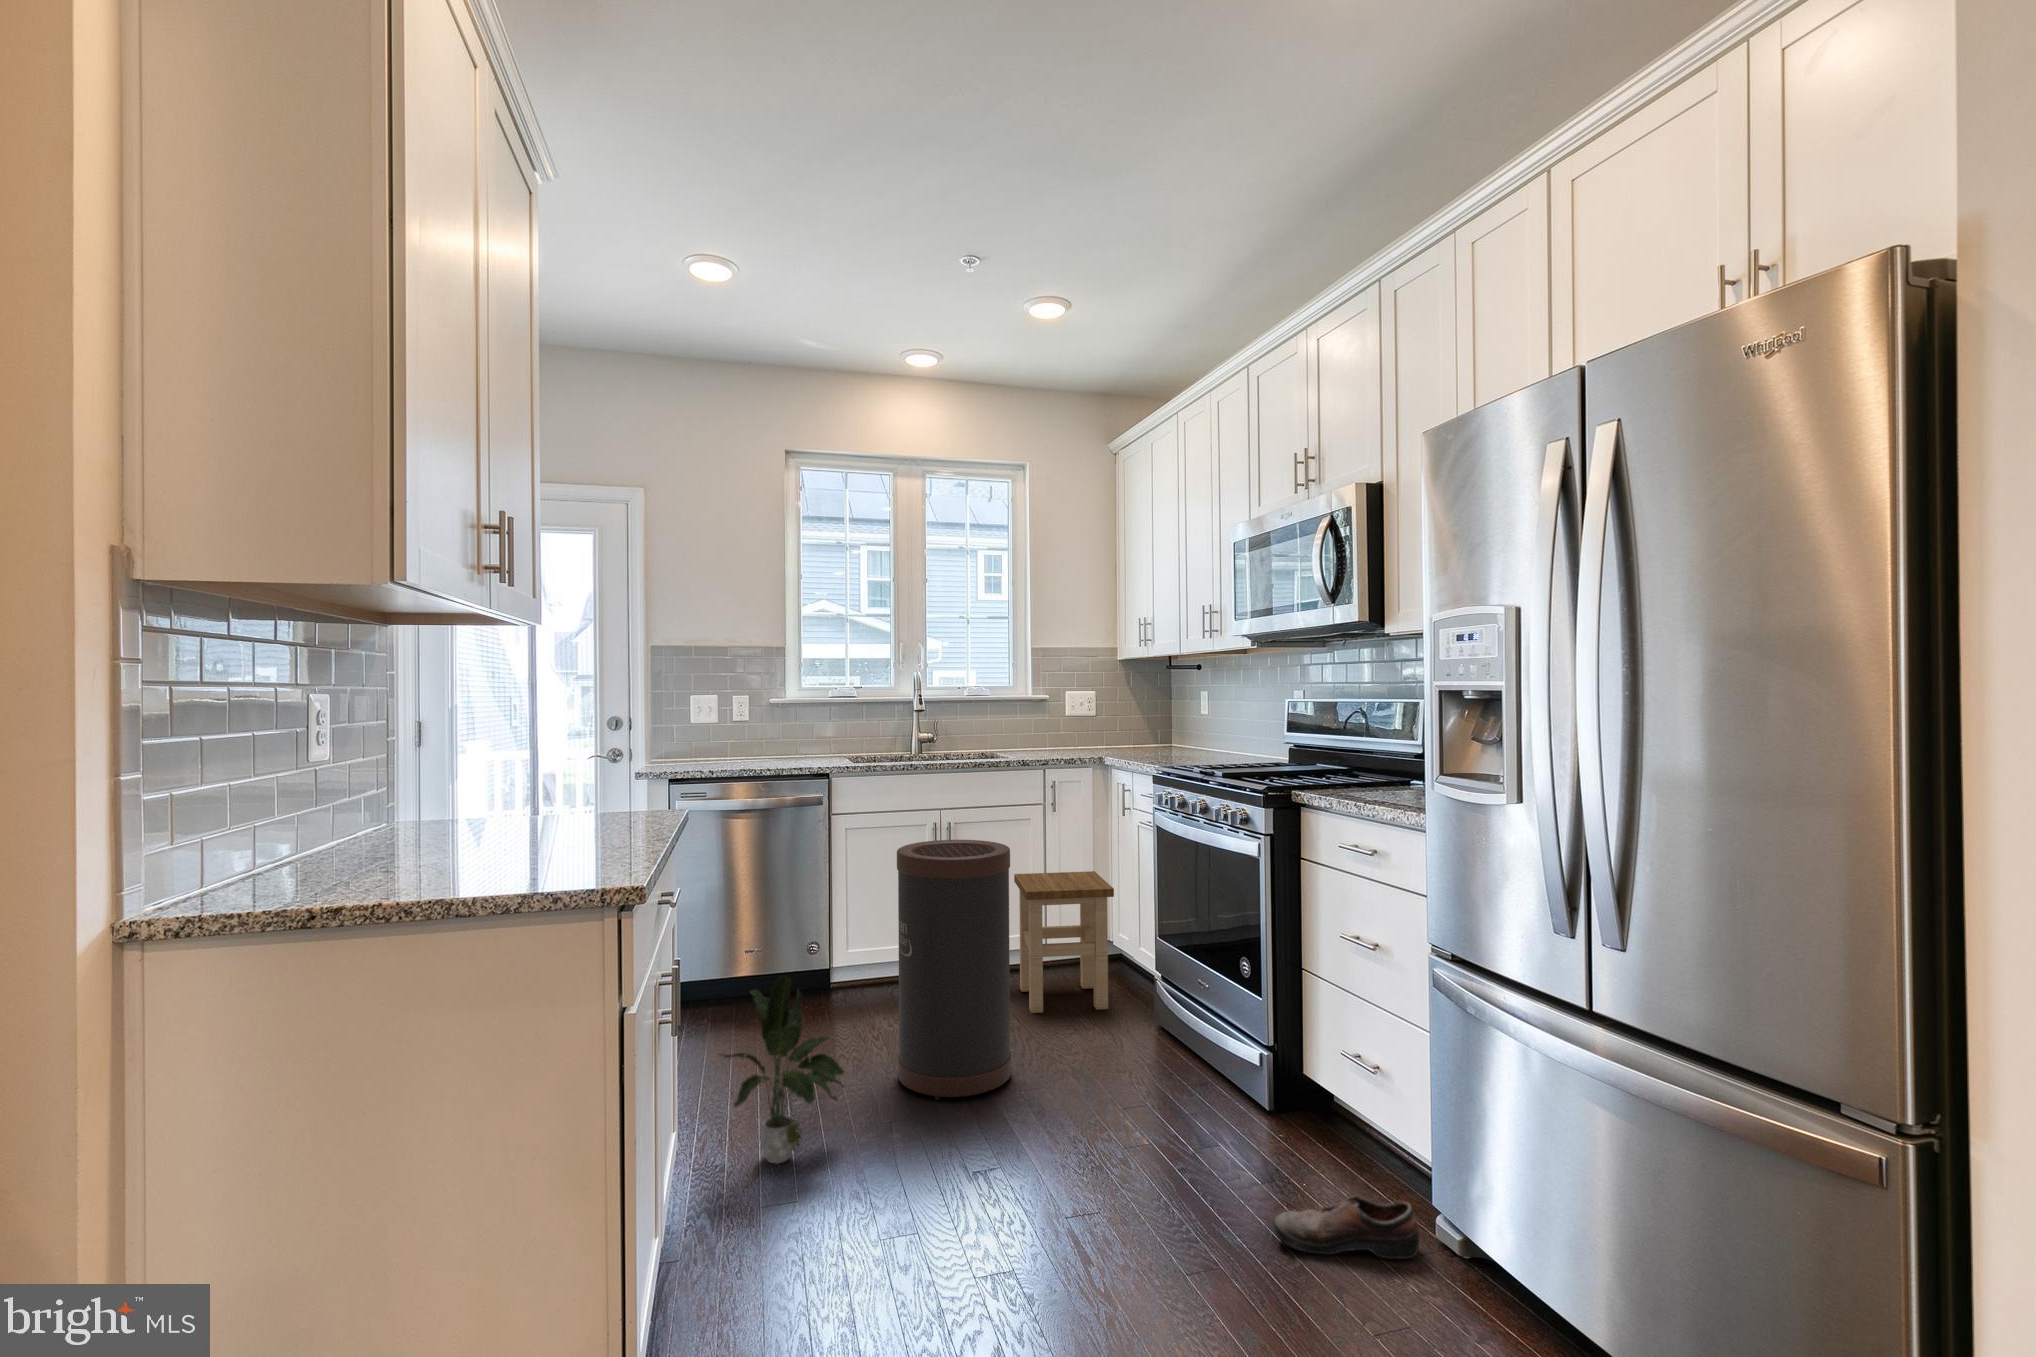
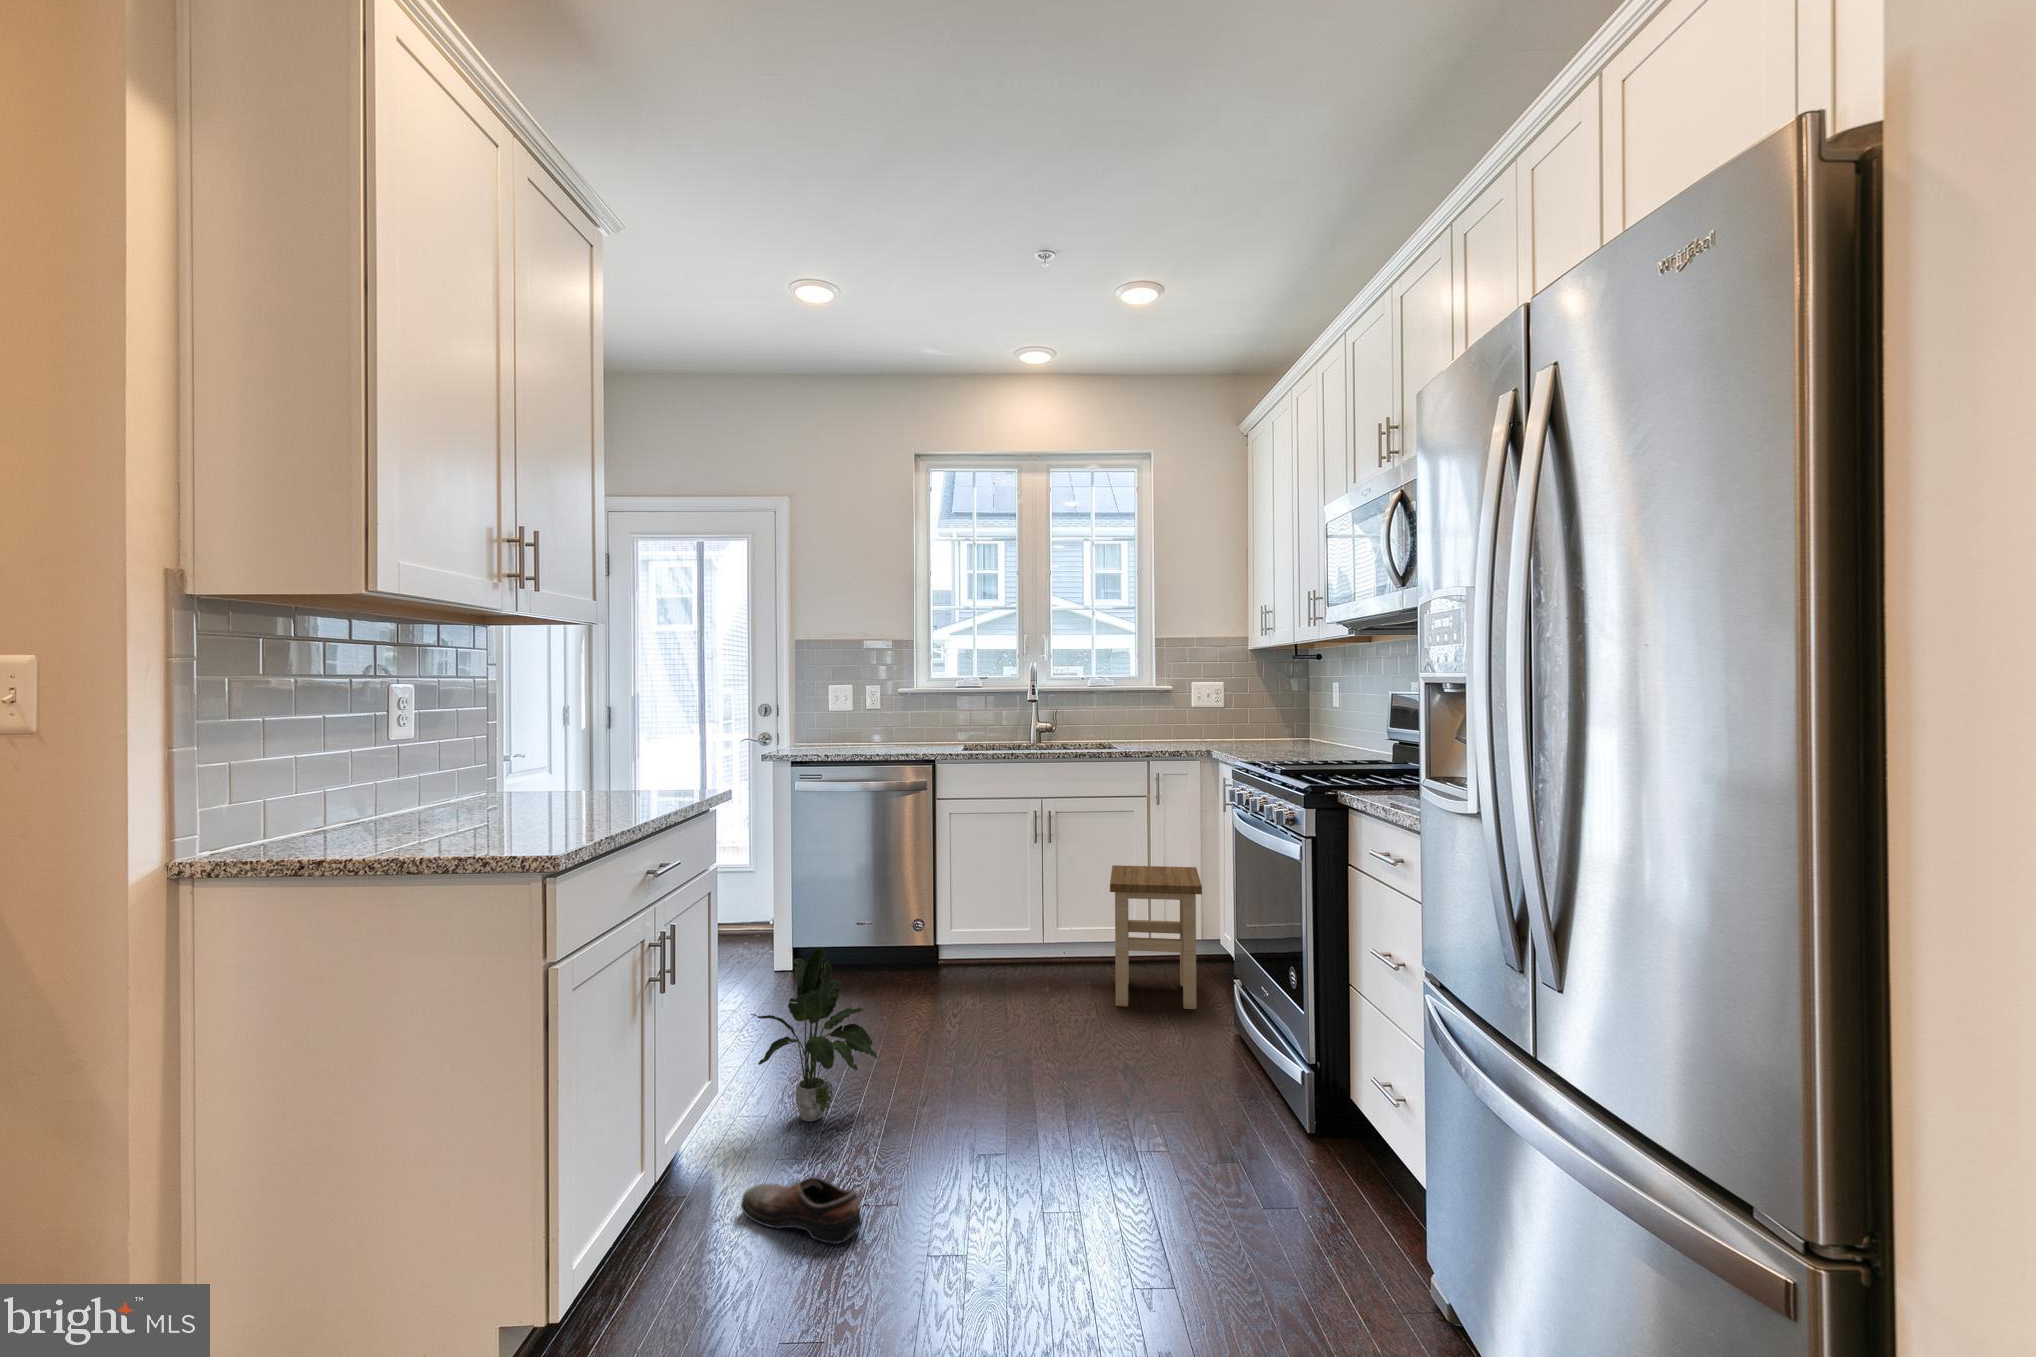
trash can: present [897,840,1012,1100] -> none [951,828,1064,1081]
shoe: present [1274,1196,1419,1259] -> present [741,1177,862,1244]

